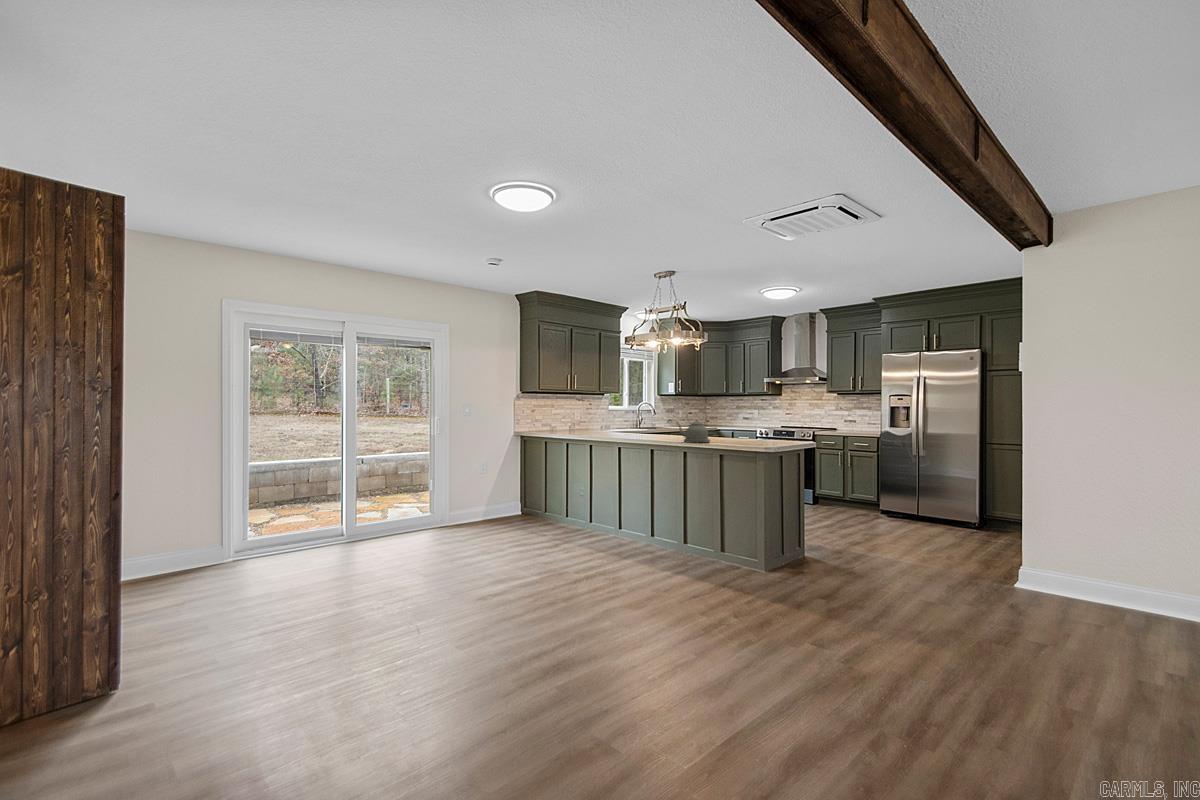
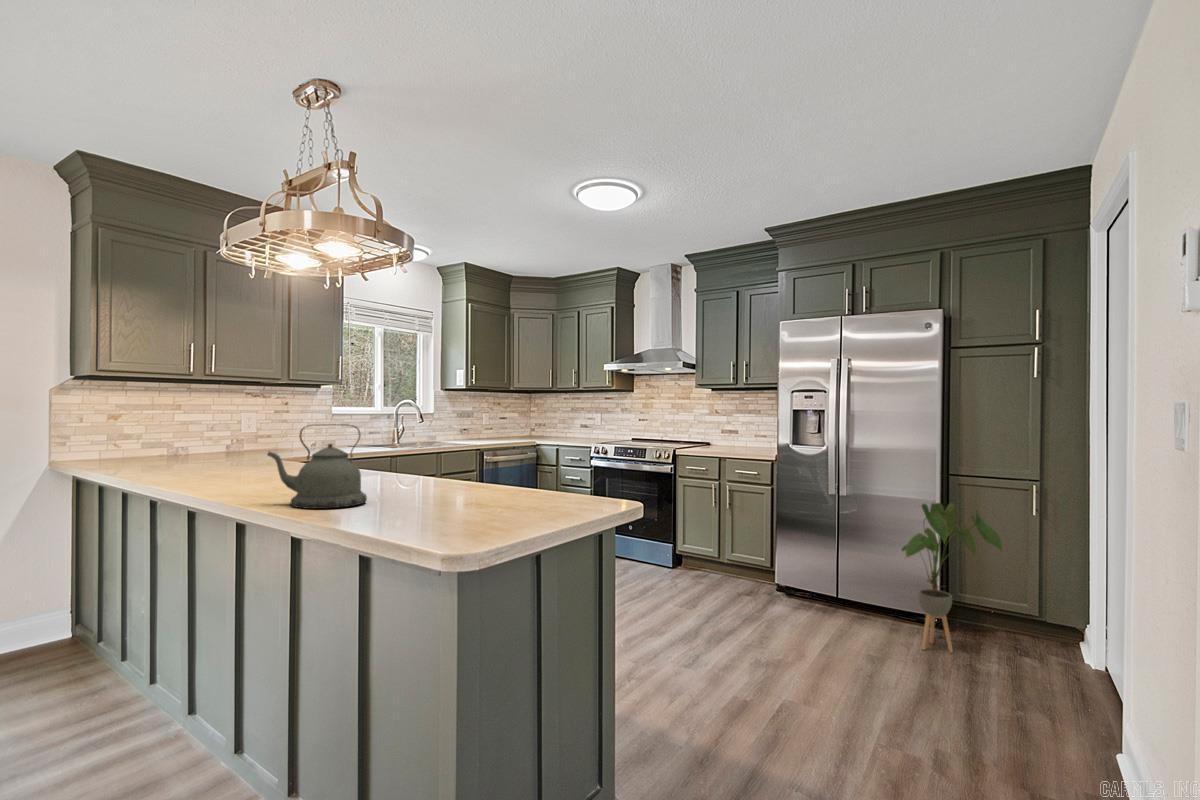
house plant: none [951,456,1005,535] -> present [902,503,1003,653]

